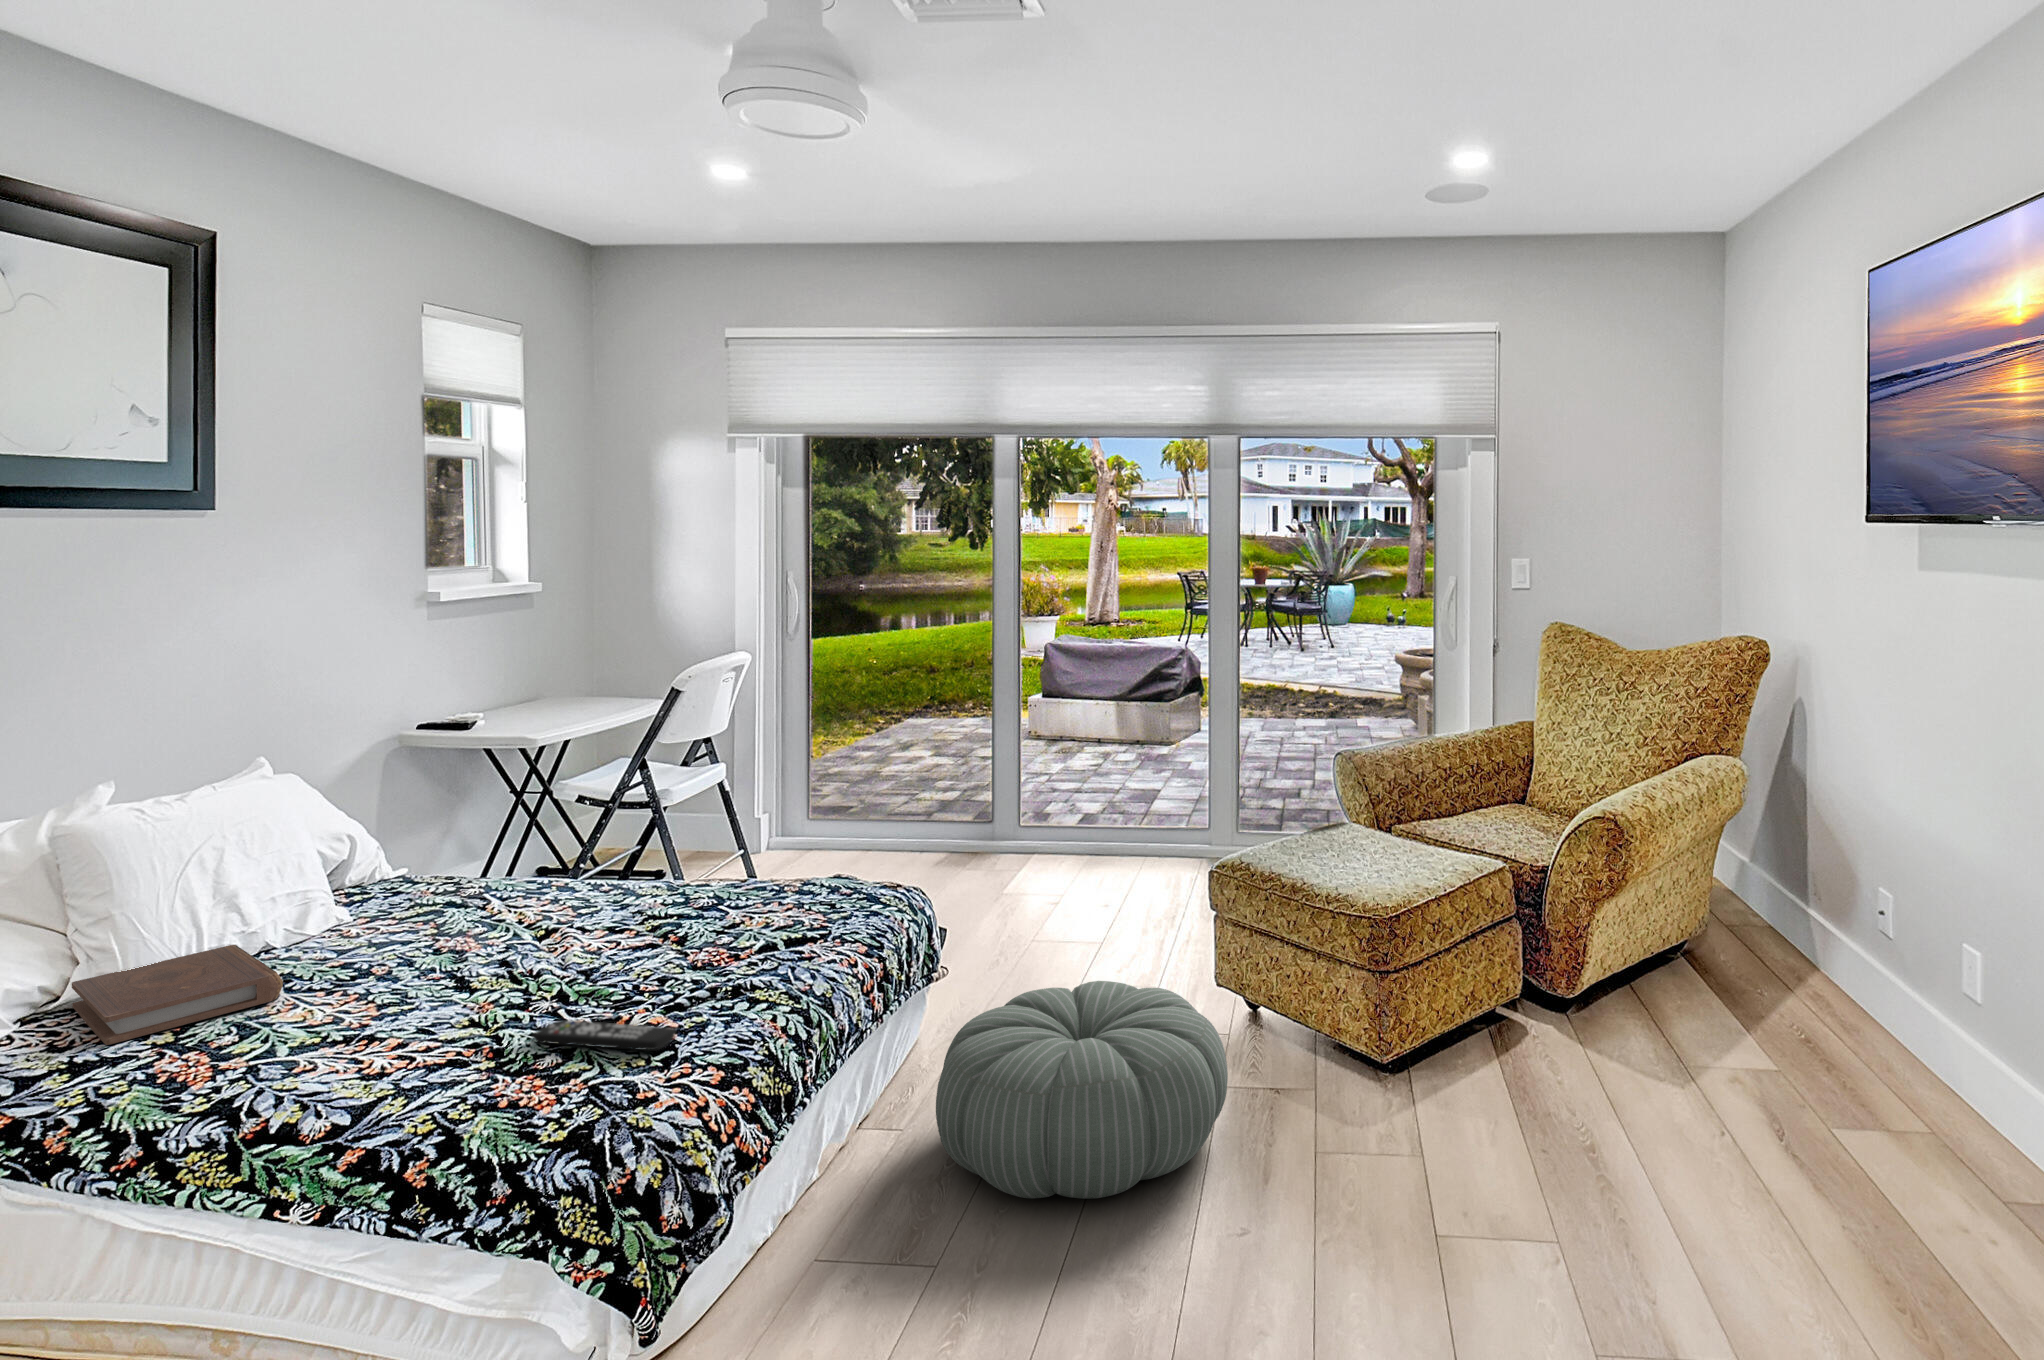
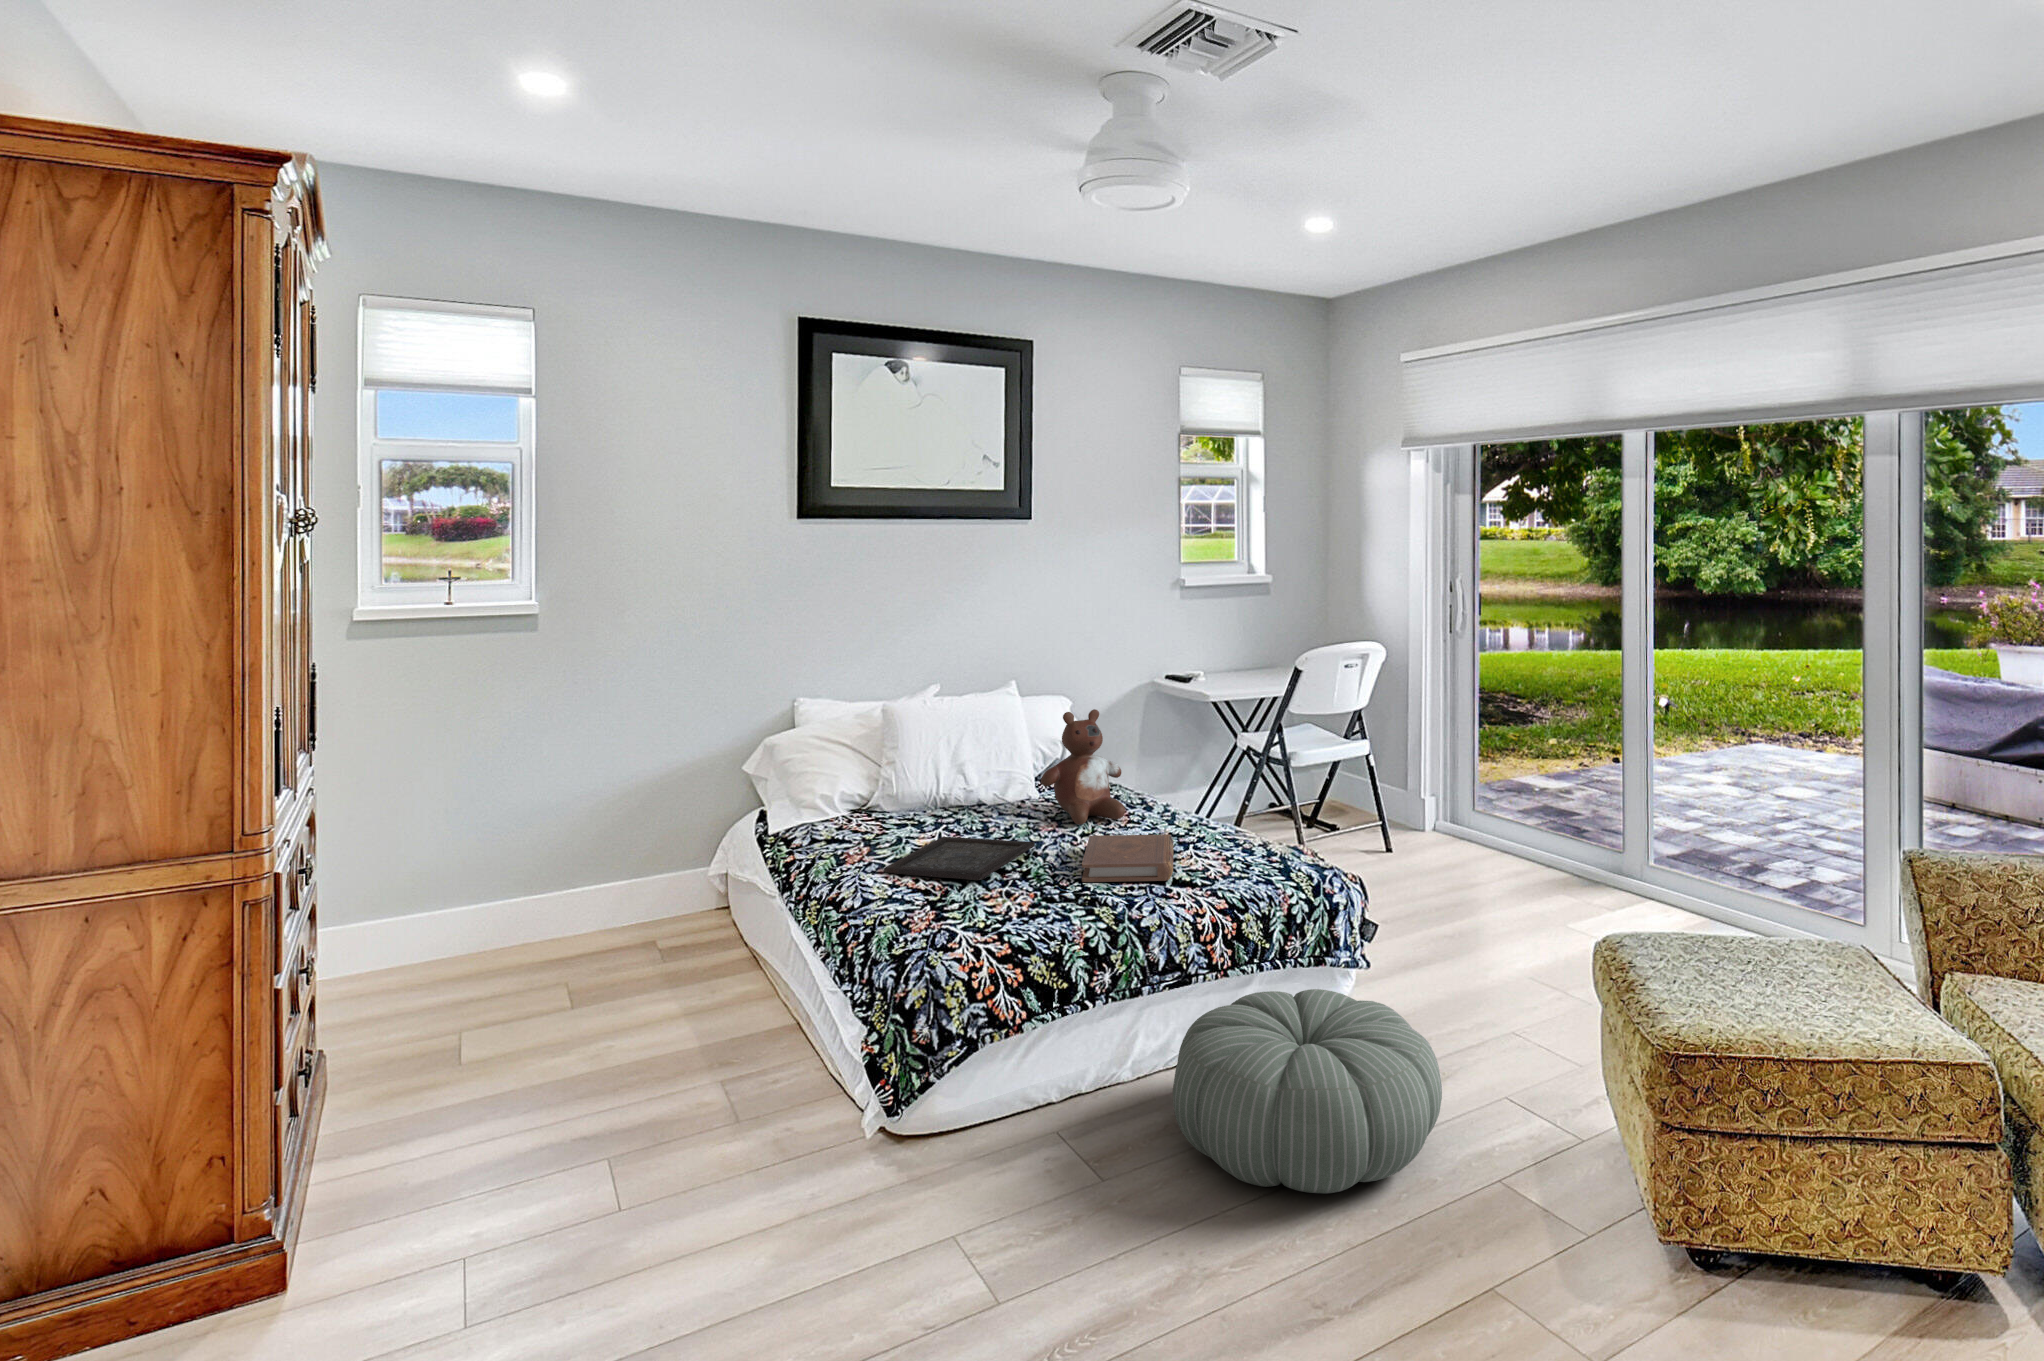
stuffed bear: none [426,765,569,927] -> present [1041,709,1125,825]
book: present [72,945,283,1045] -> present [1082,834,1174,882]
tray: none [308,958,520,1064] -> present [884,837,1035,880]
remote control: present [533,1020,676,1051] -> none [966,889,1016,926]

